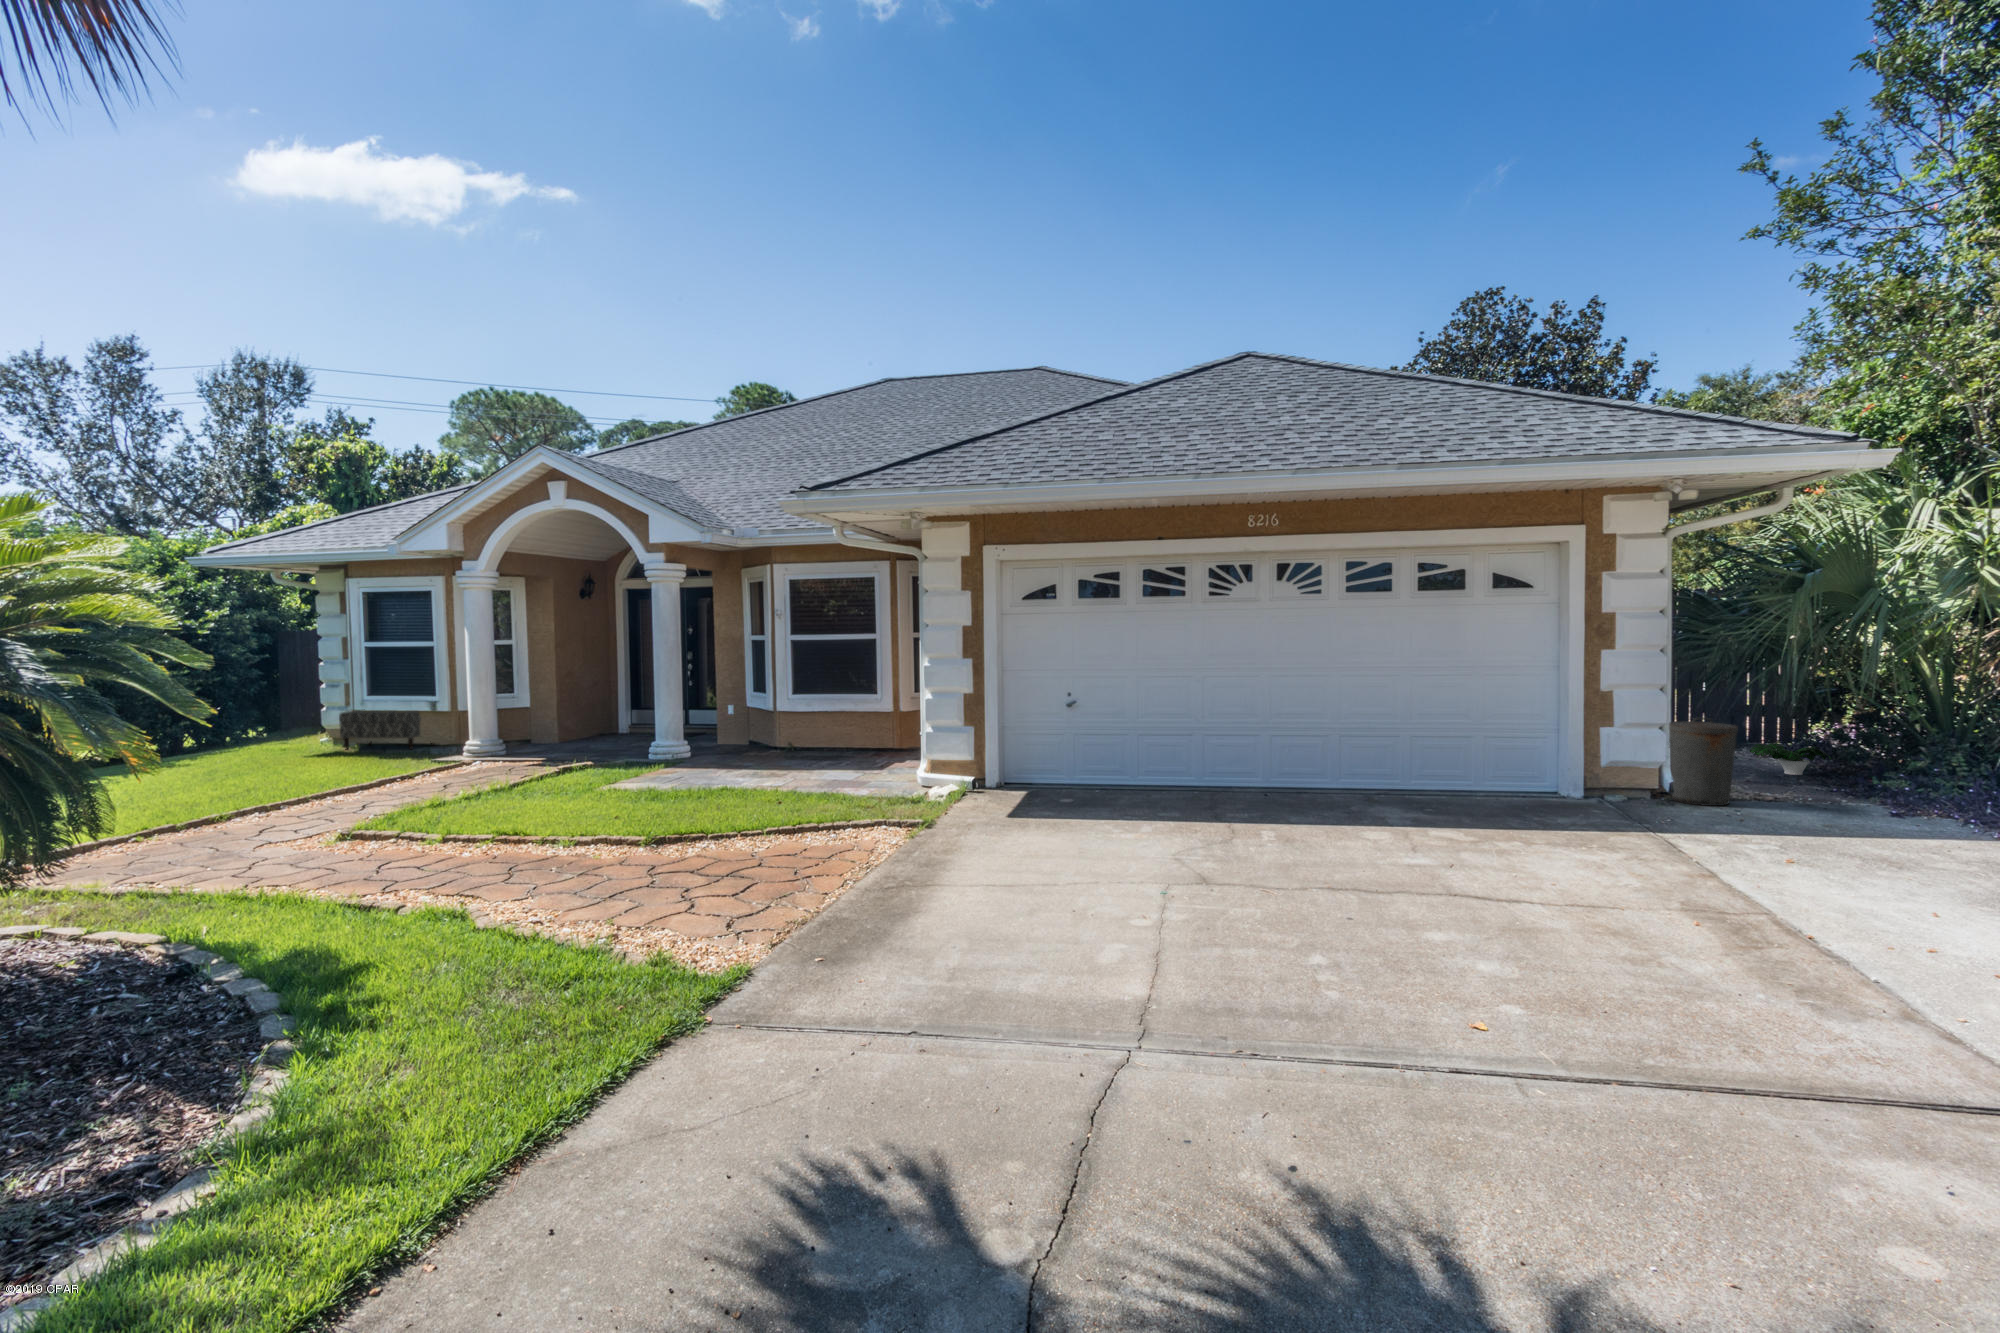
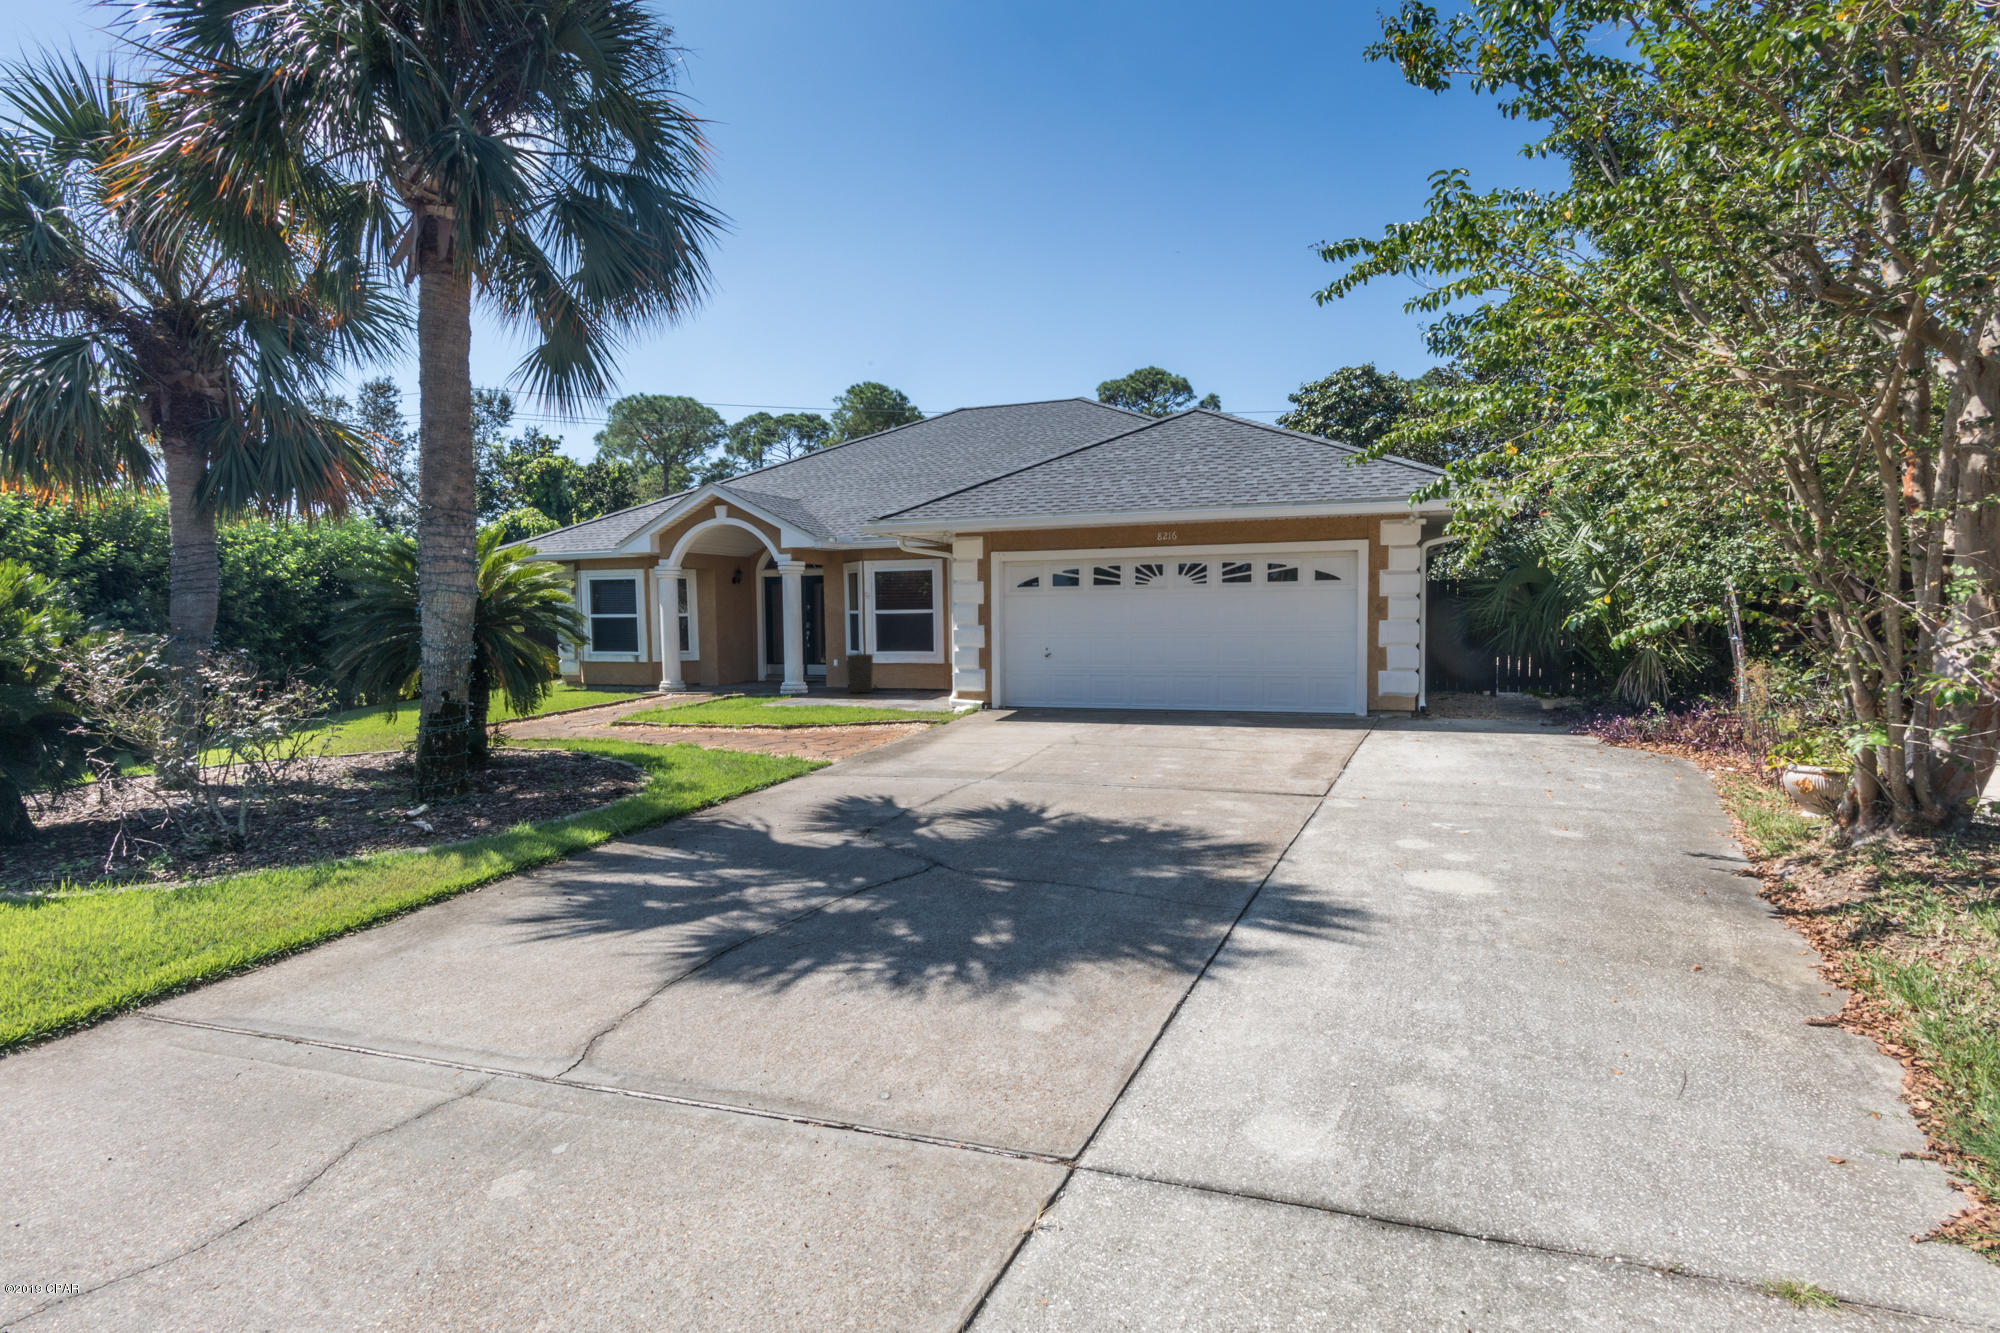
bench: present [339,711,434,750] -> none [577,660,639,688]
trash can: present [1669,718,1738,806] -> present [846,652,873,693]

